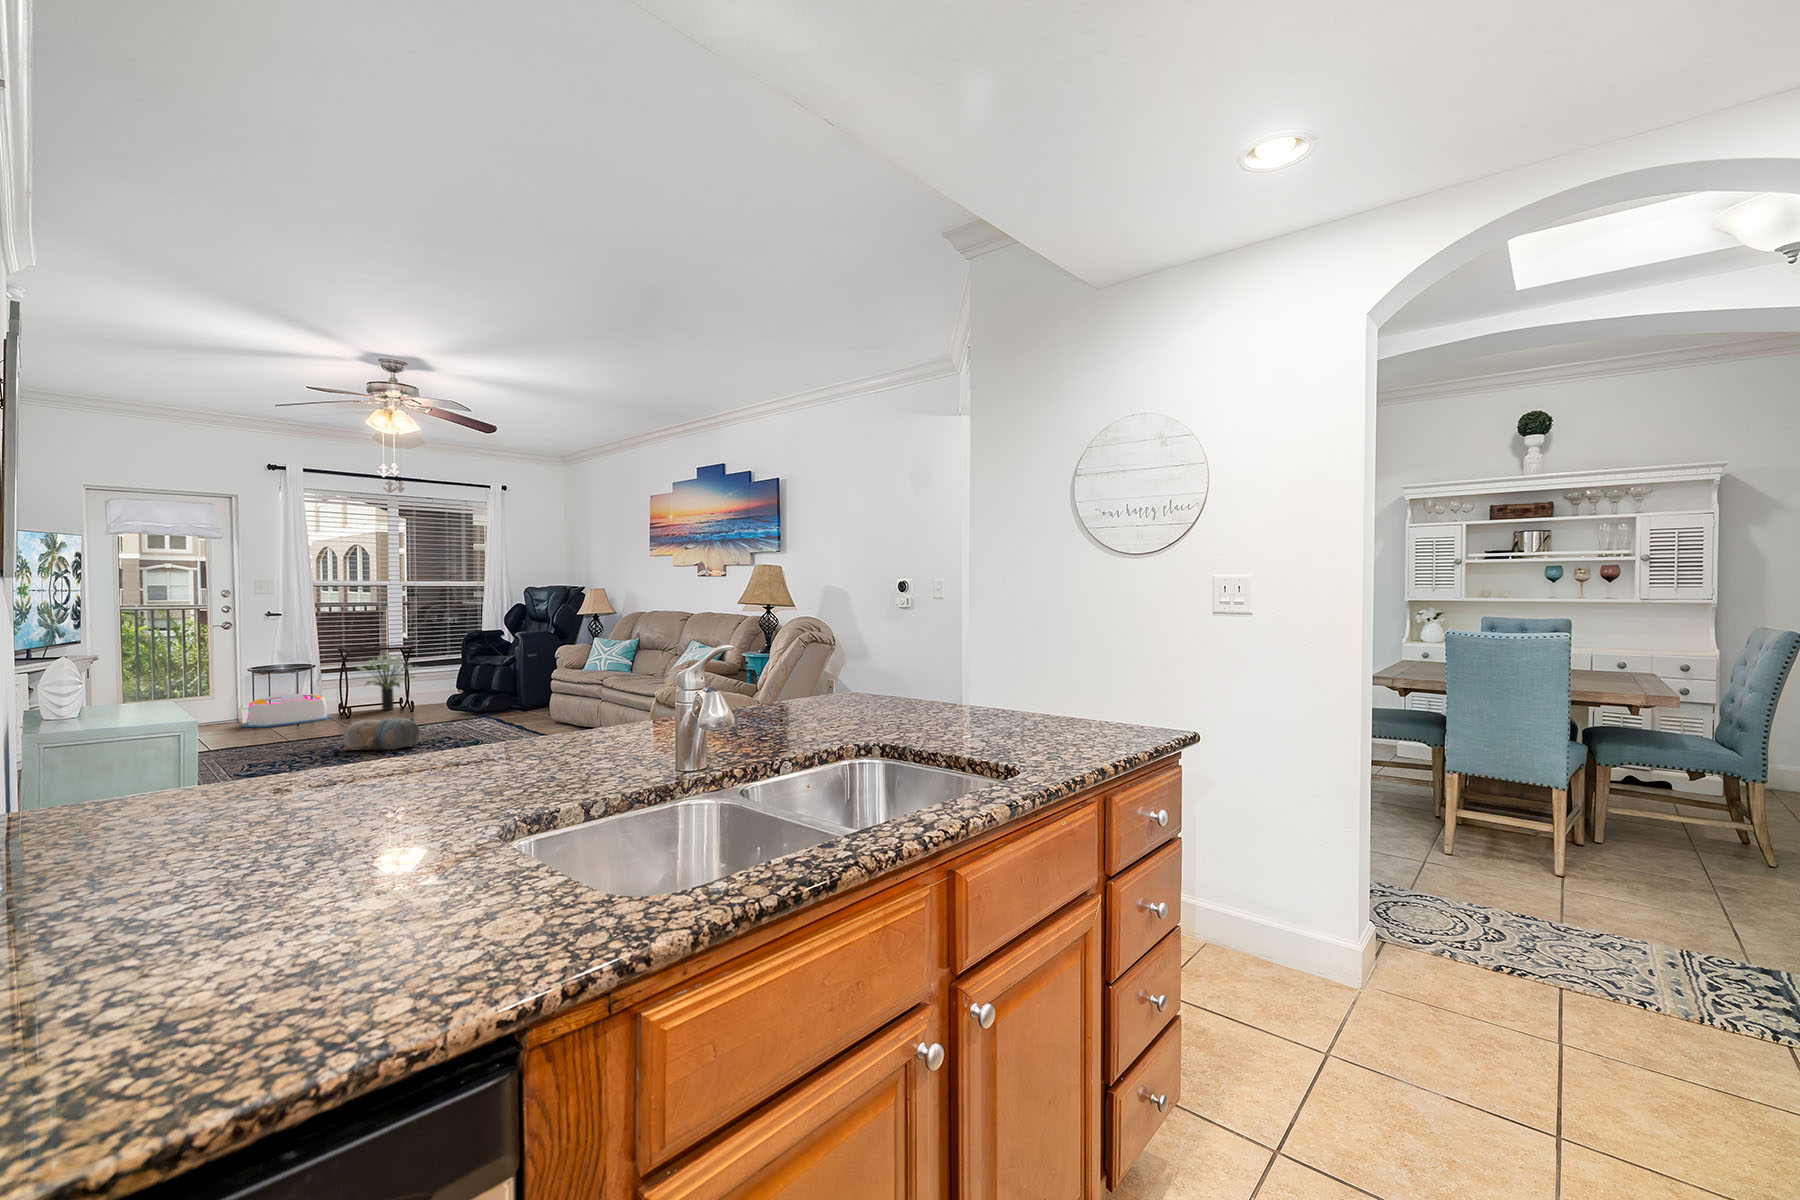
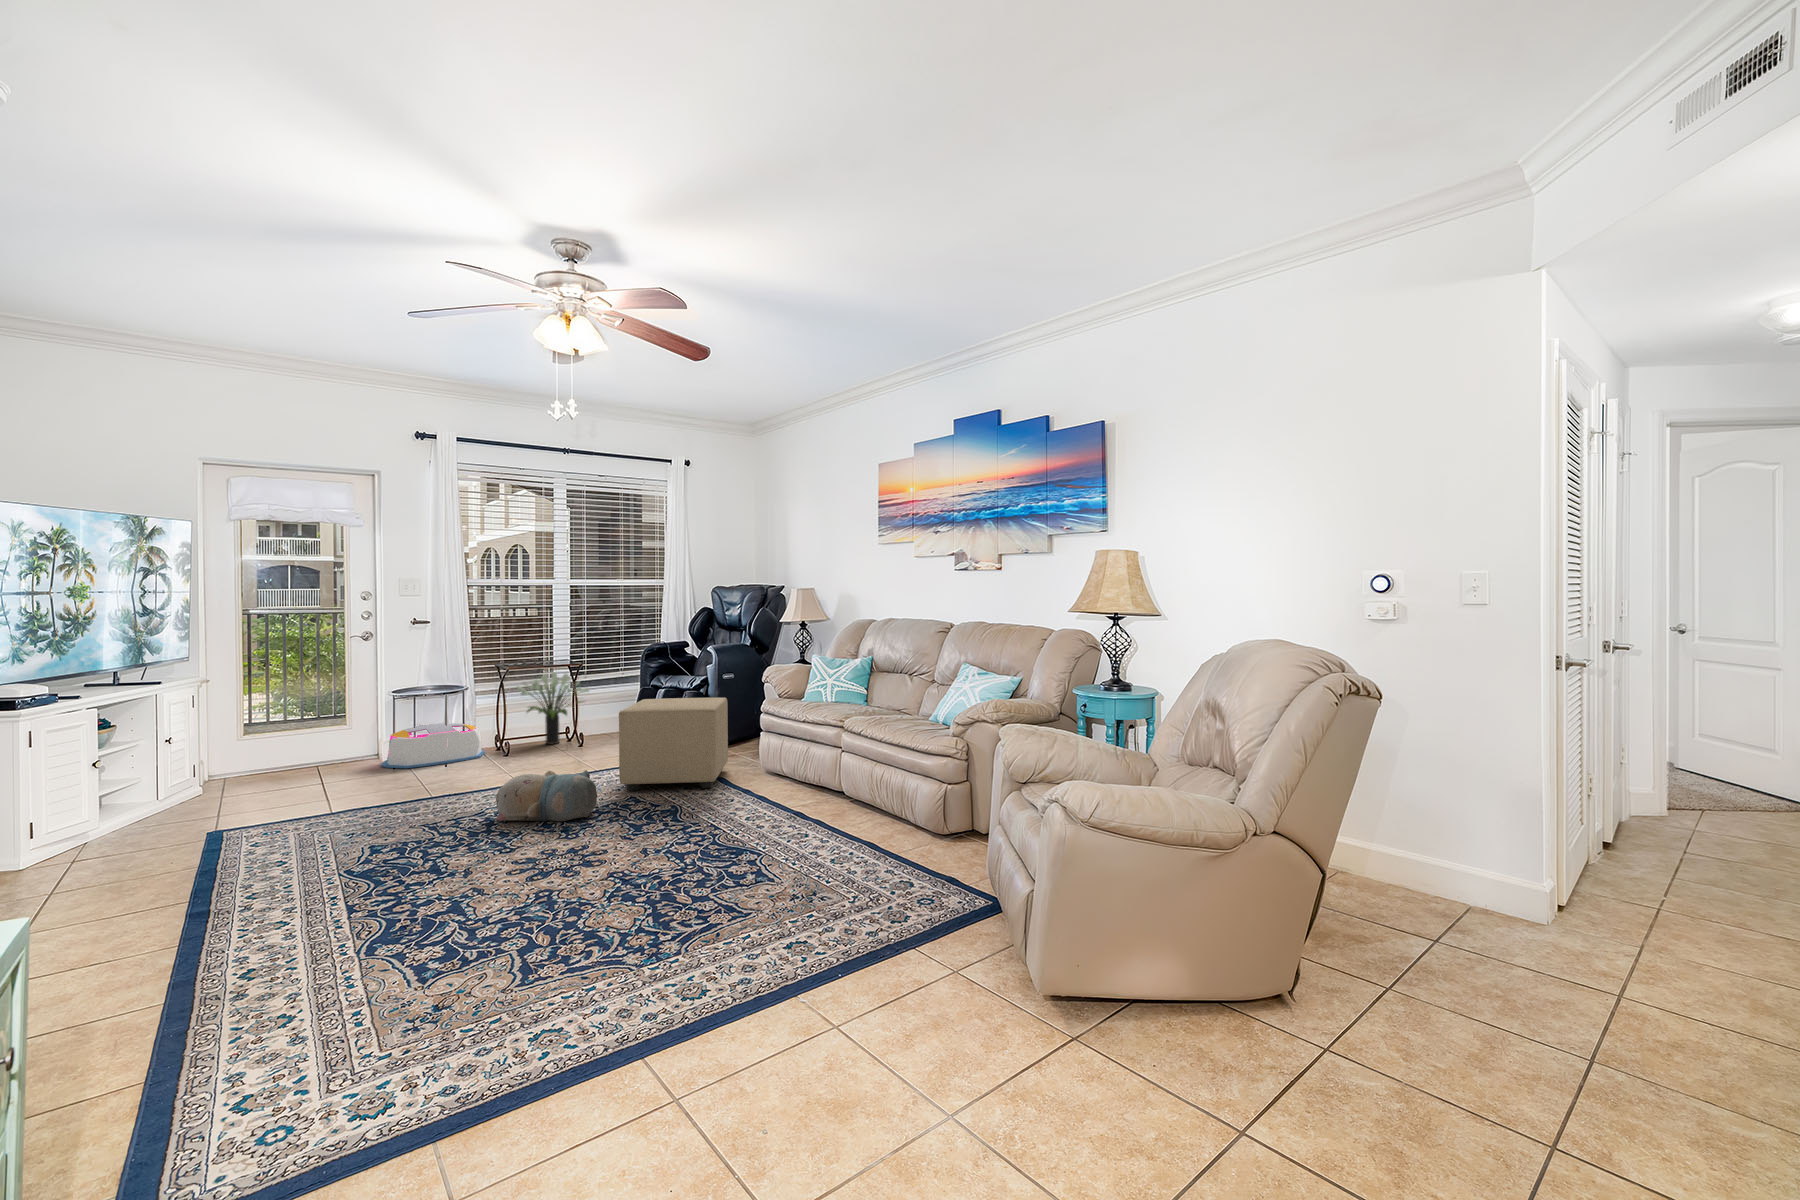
ottoman: none [437,668,526,733] -> present [619,698,728,791]

